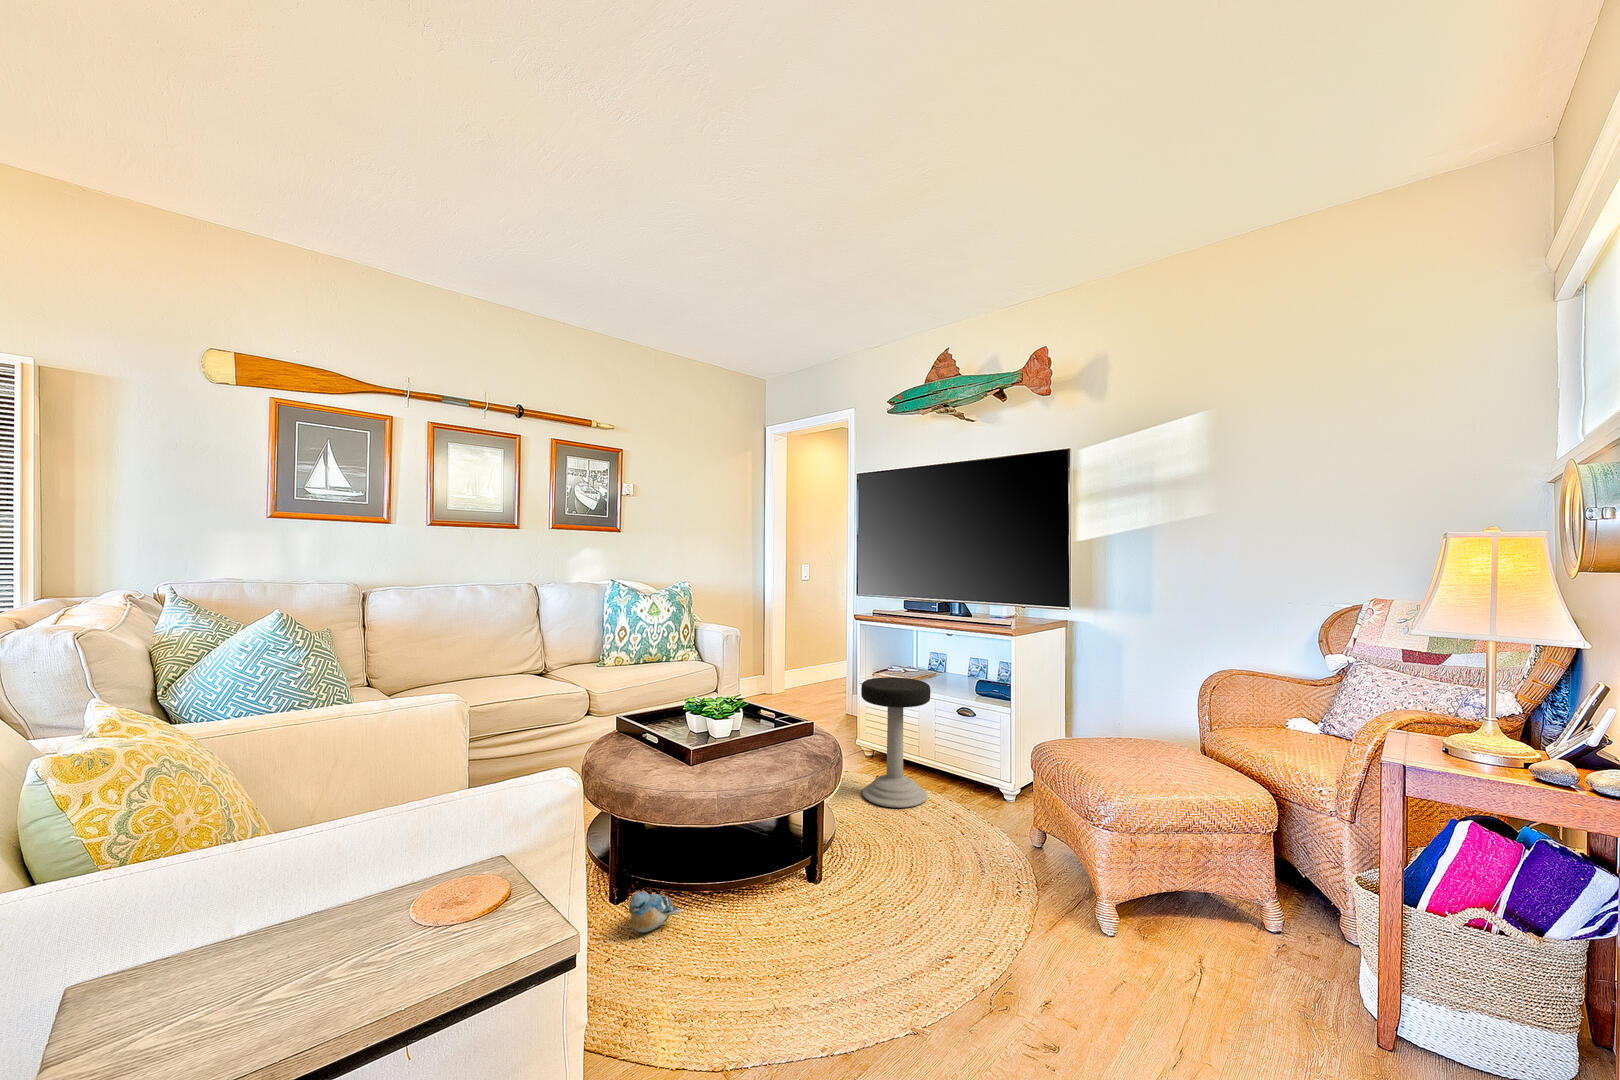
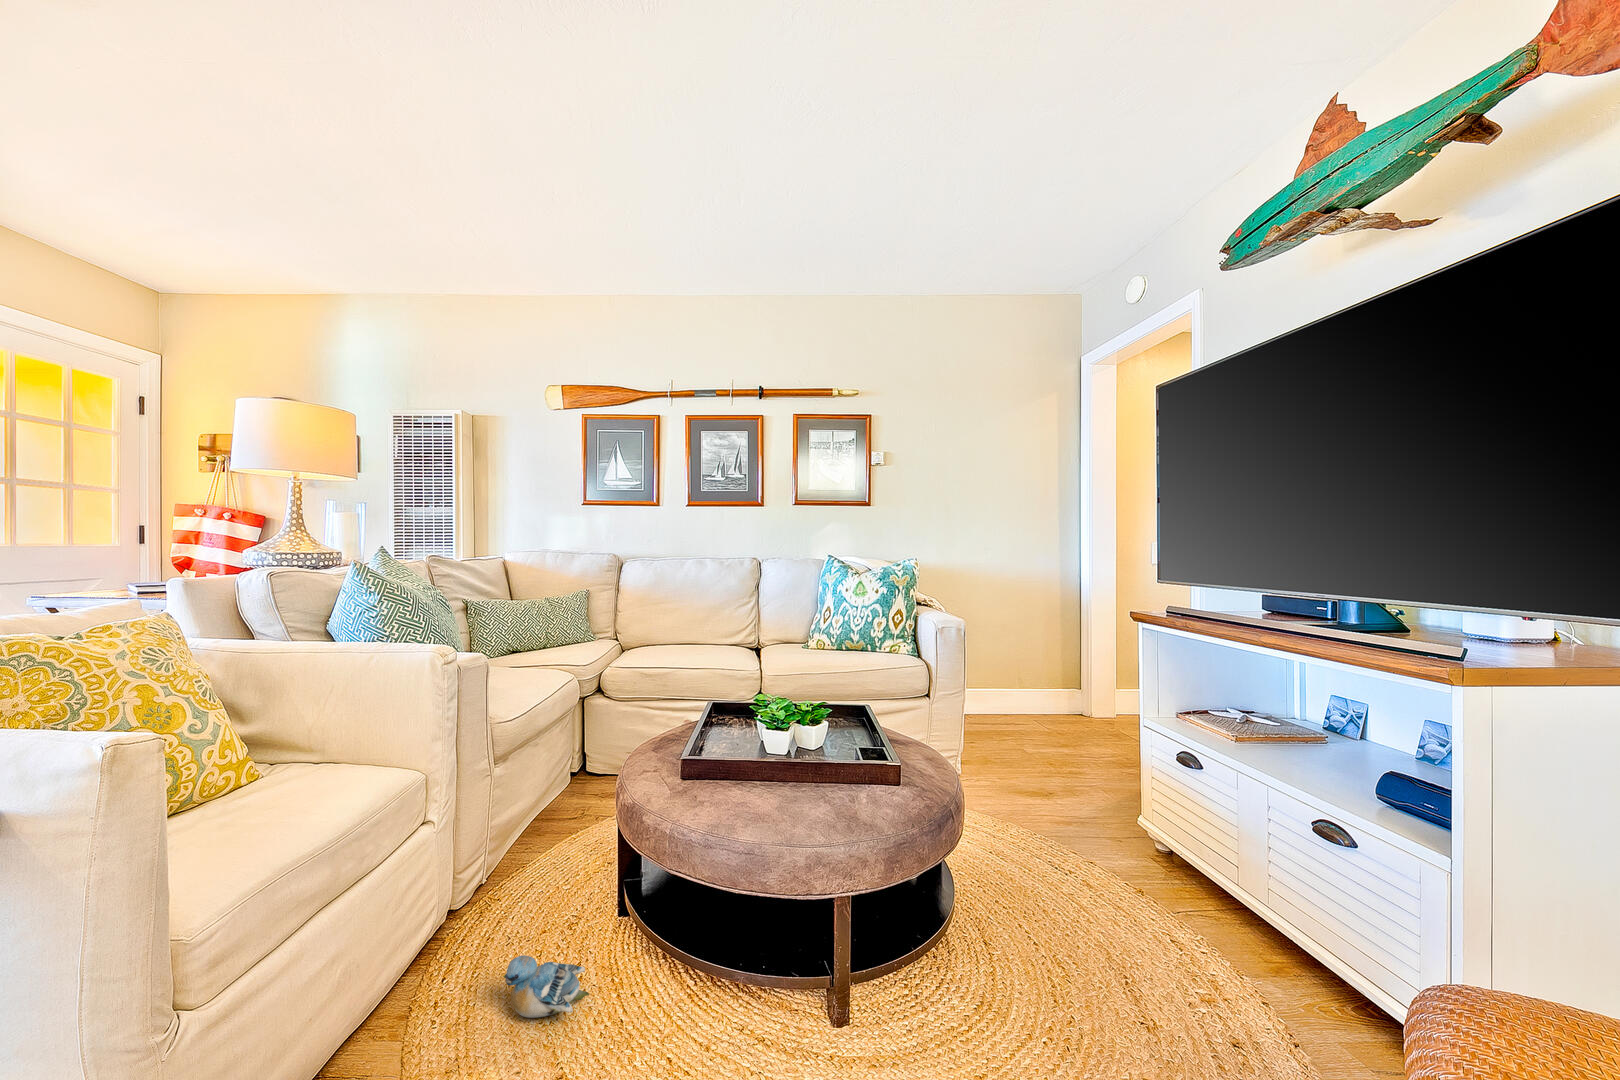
stool: present [861,677,931,808] -> none [1041,723,1186,994]

